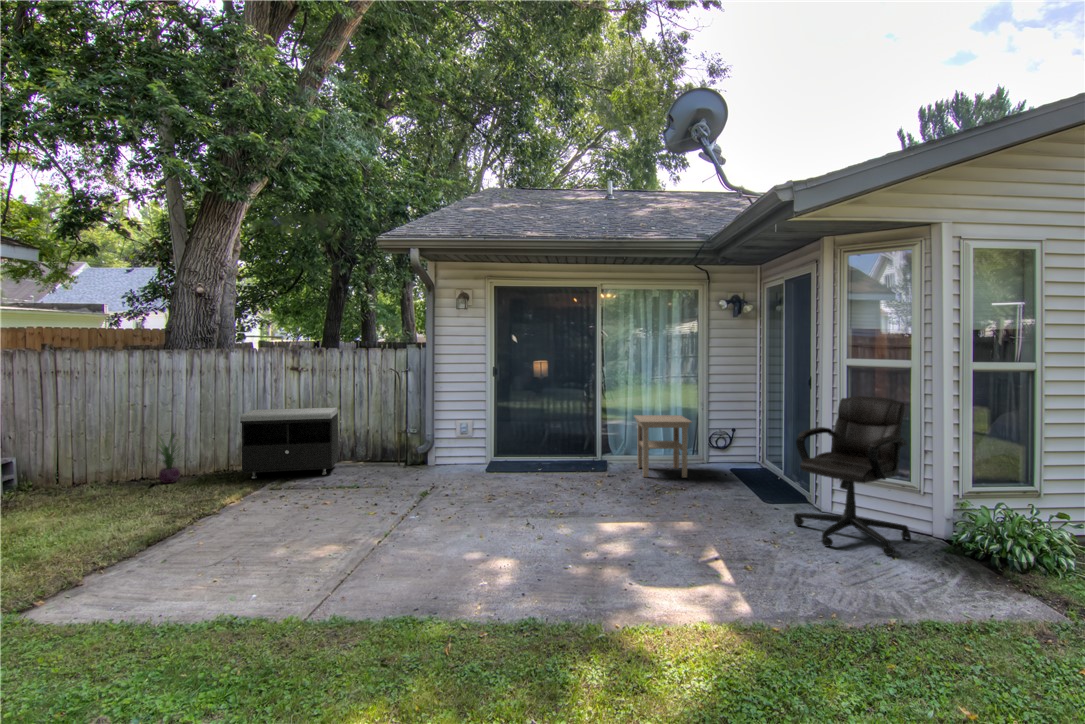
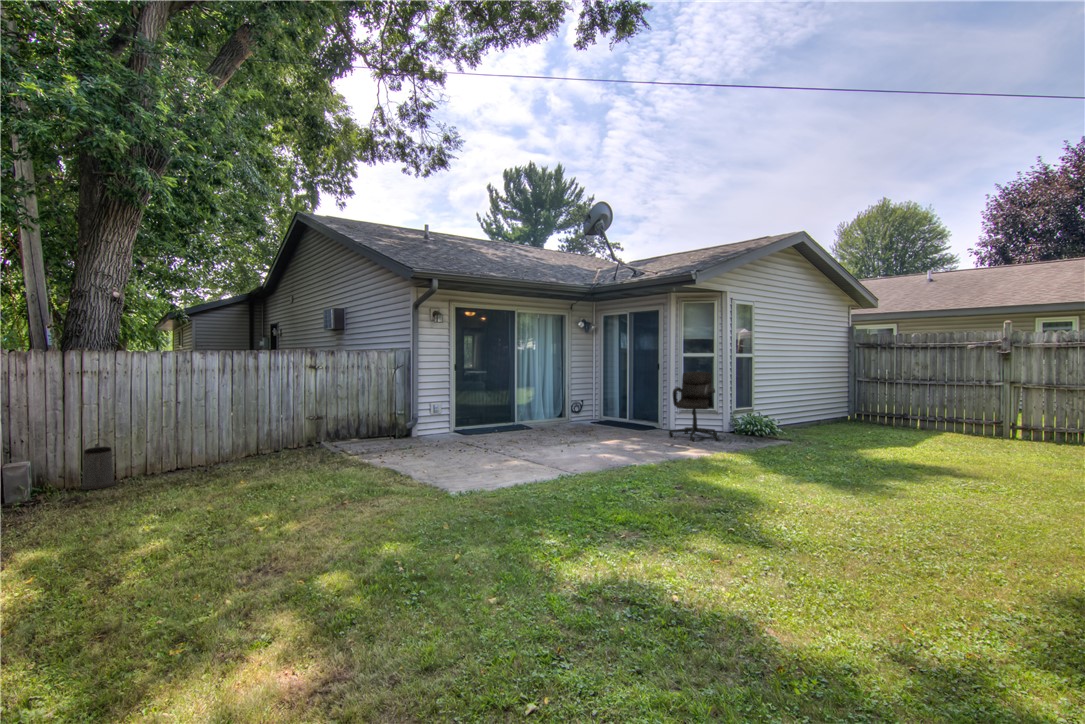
storage bench: present [240,408,338,478] -> none [281,397,361,456]
side table: present [634,415,692,478] -> none [552,392,592,428]
decorative plant: present [158,434,180,483] -> none [190,424,245,467]
watering can: none [28,442,69,495] -> present [81,443,115,490]

